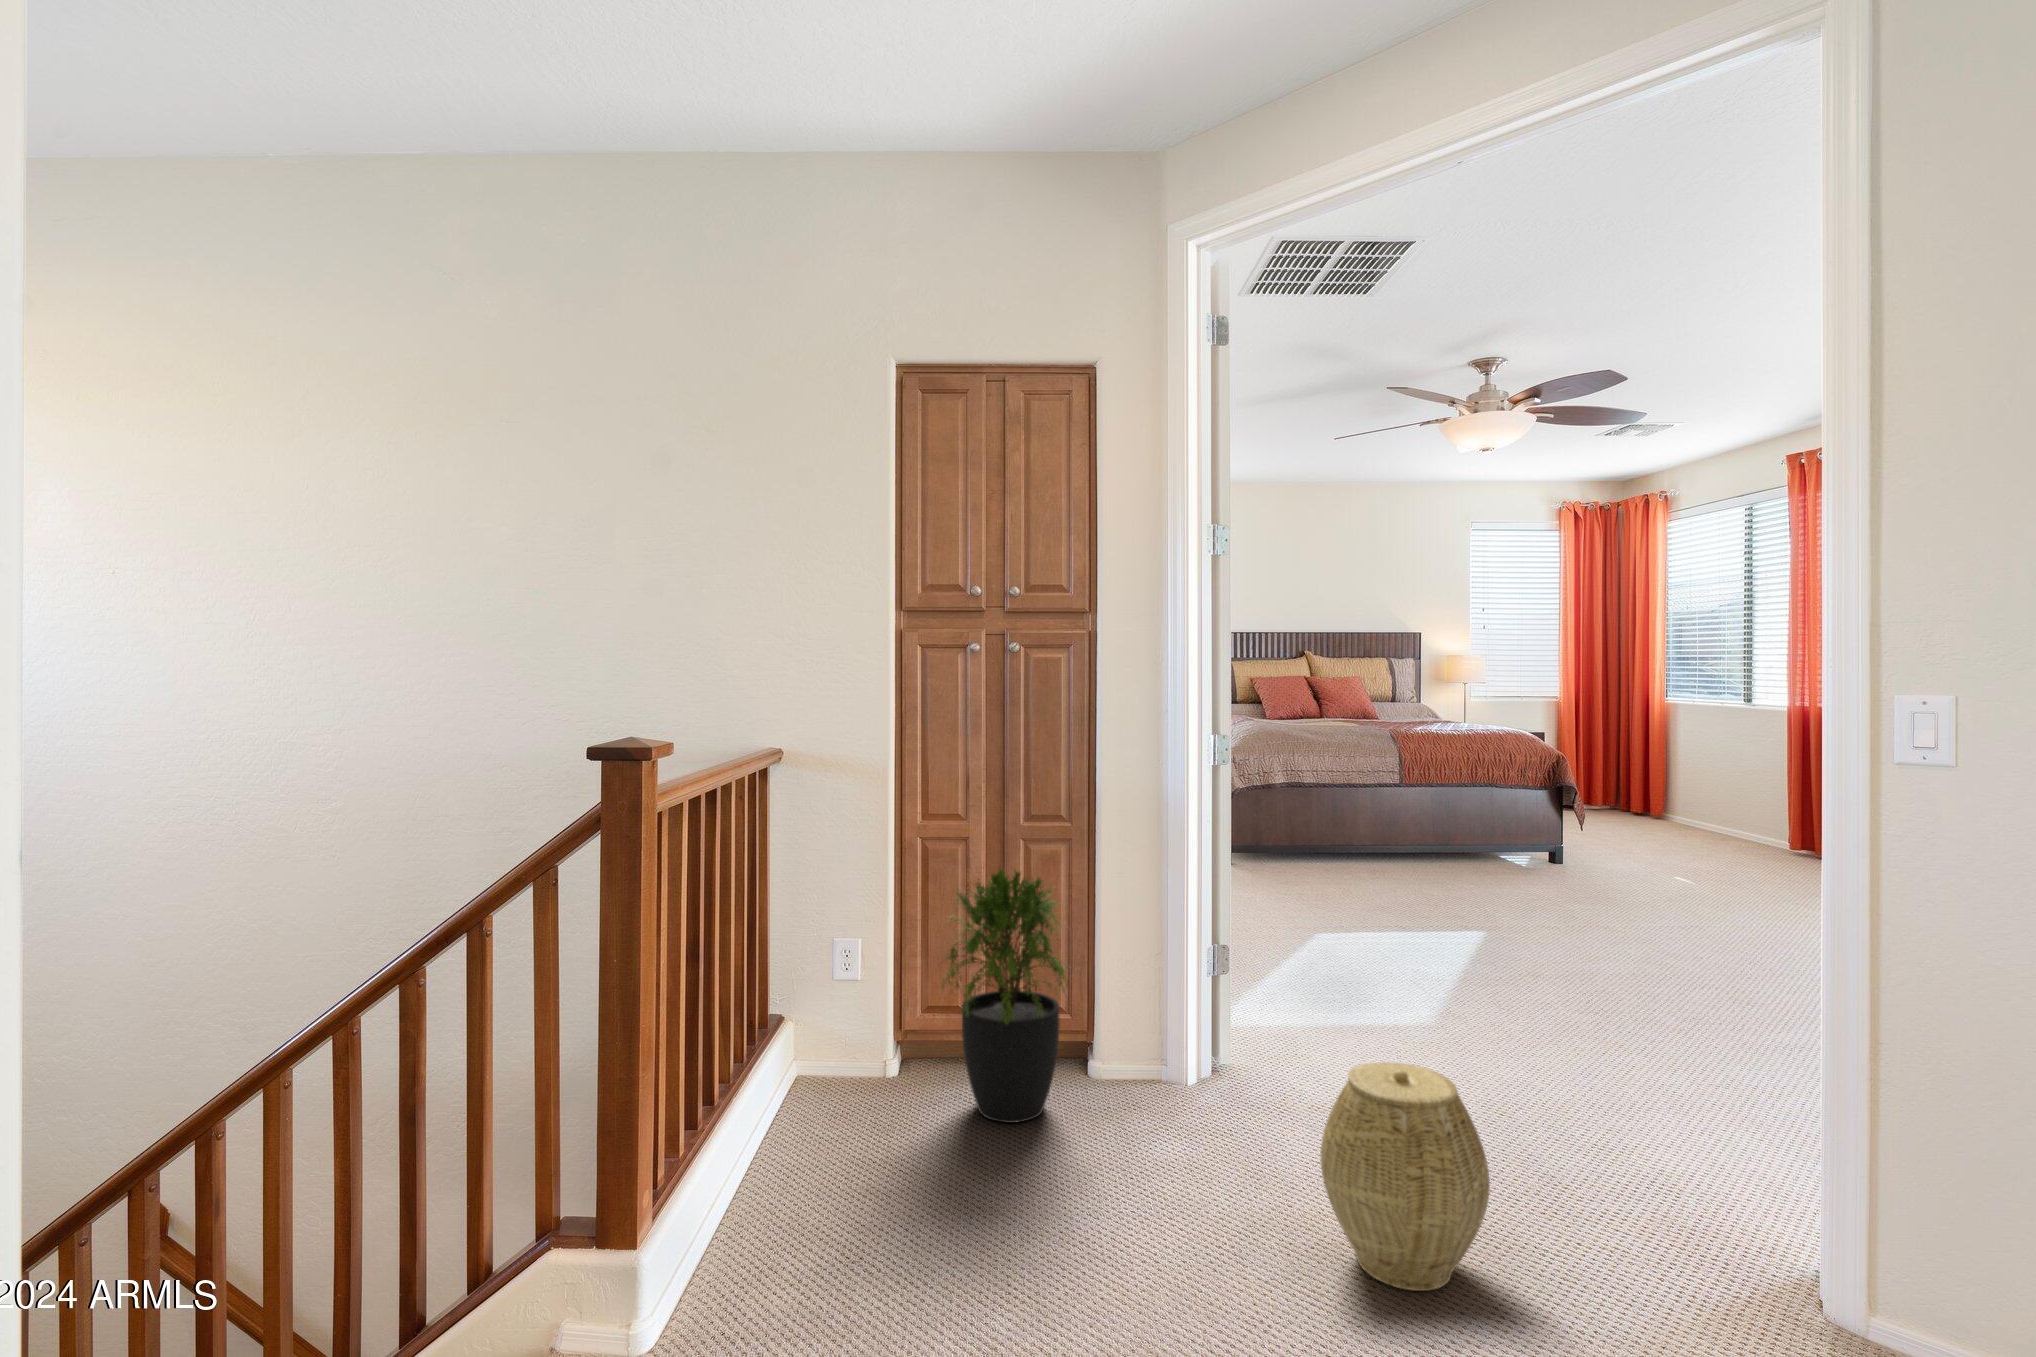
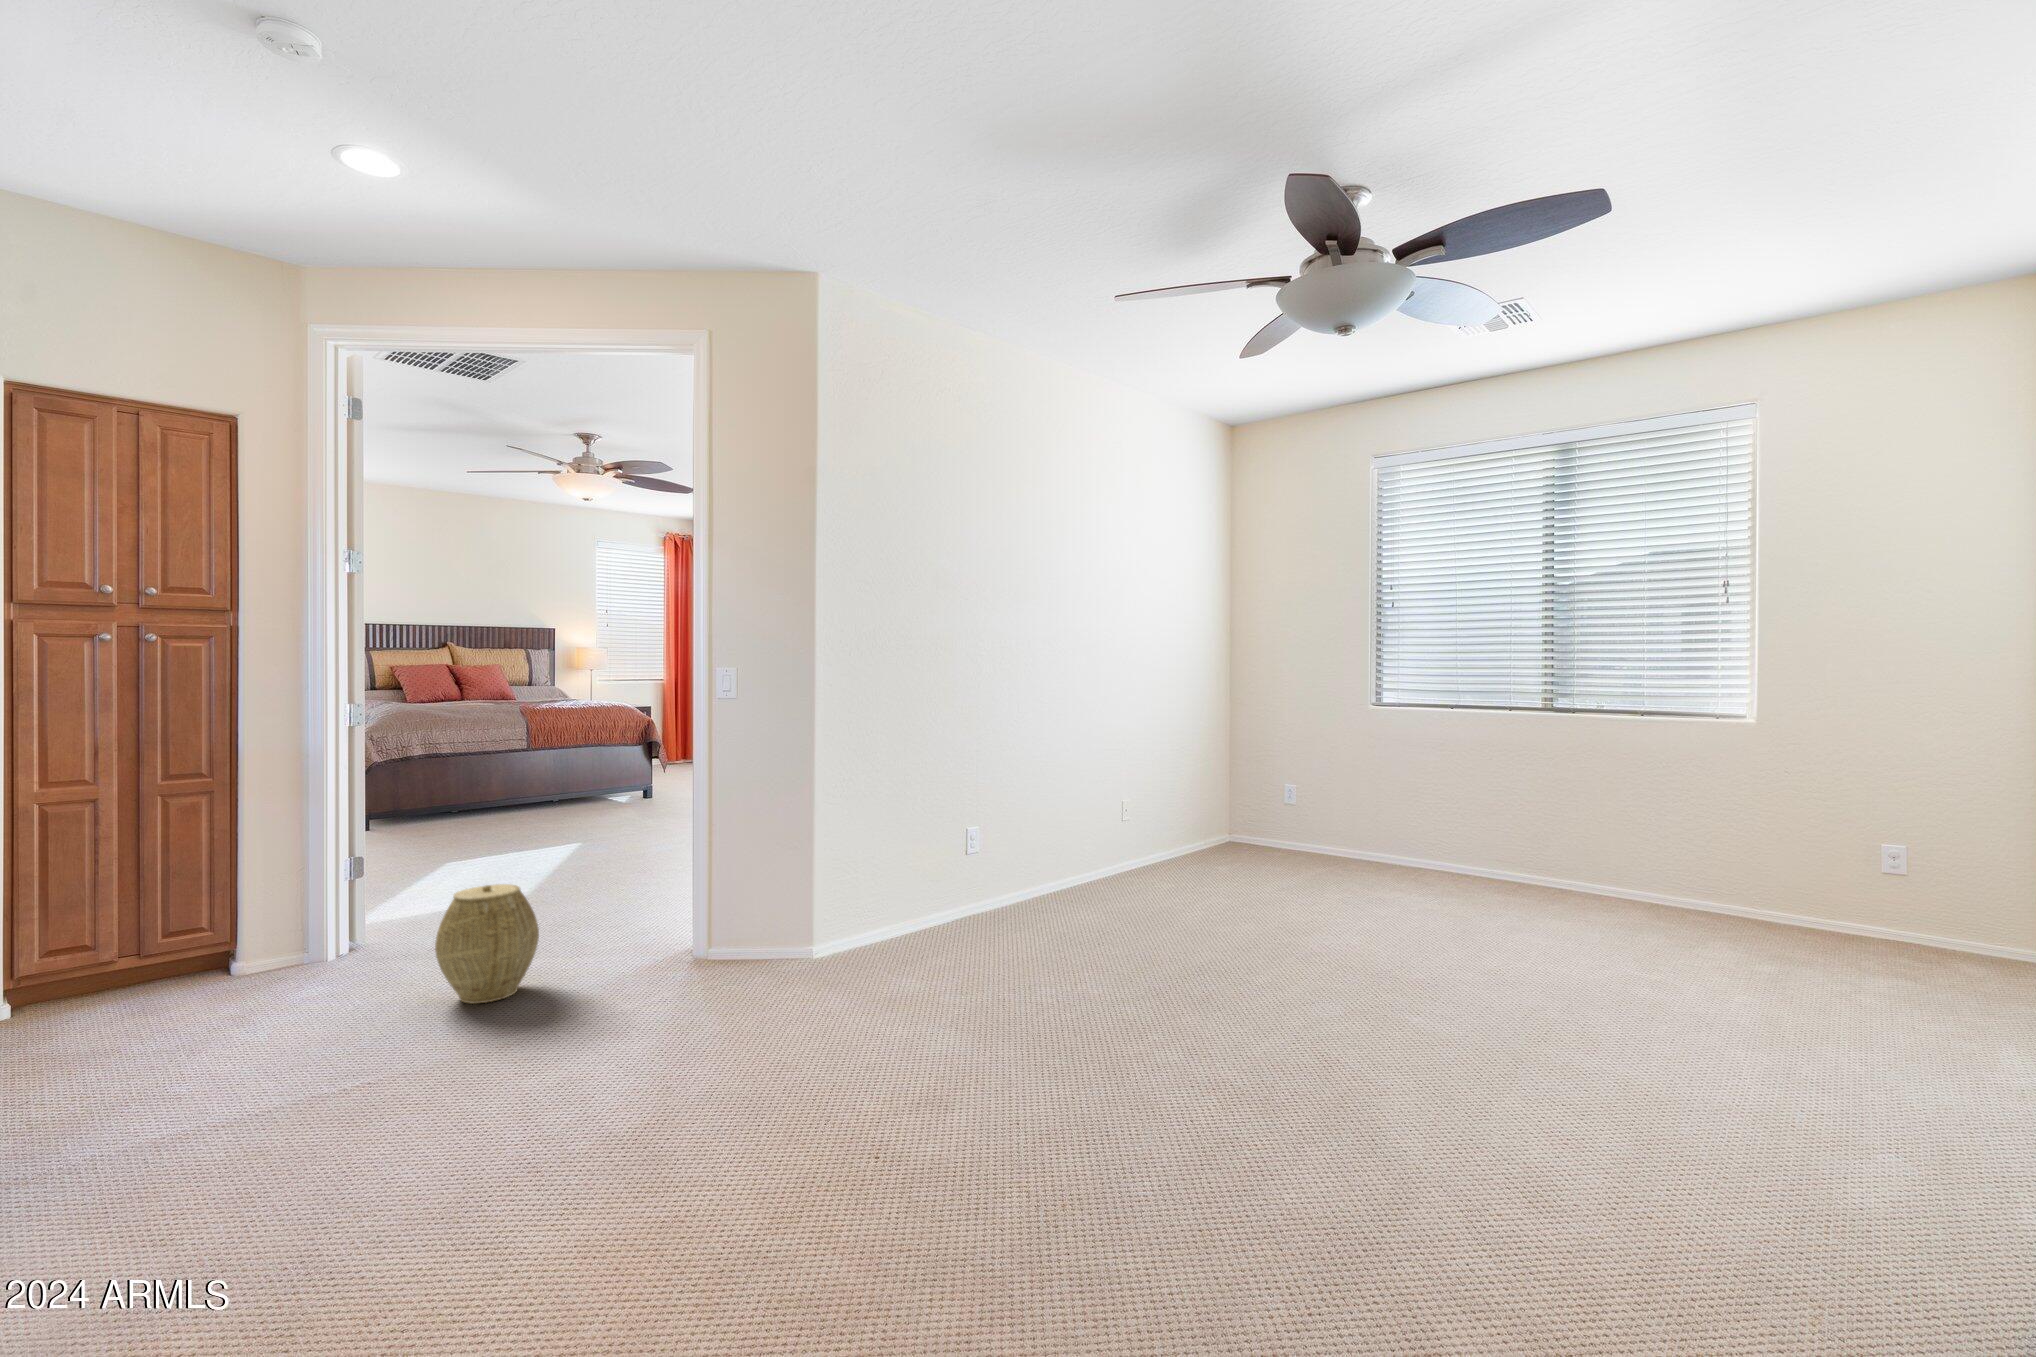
potted plant: present [942,867,1066,1123] -> none [64,813,227,1017]

